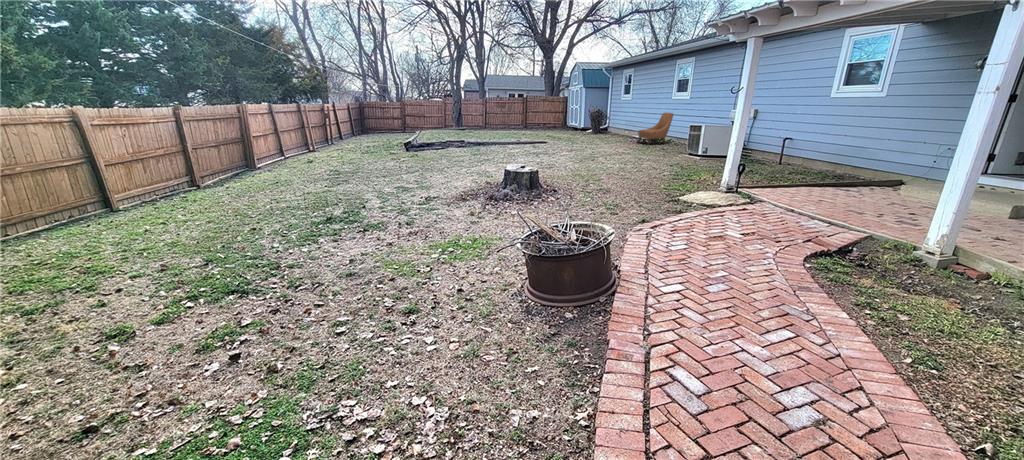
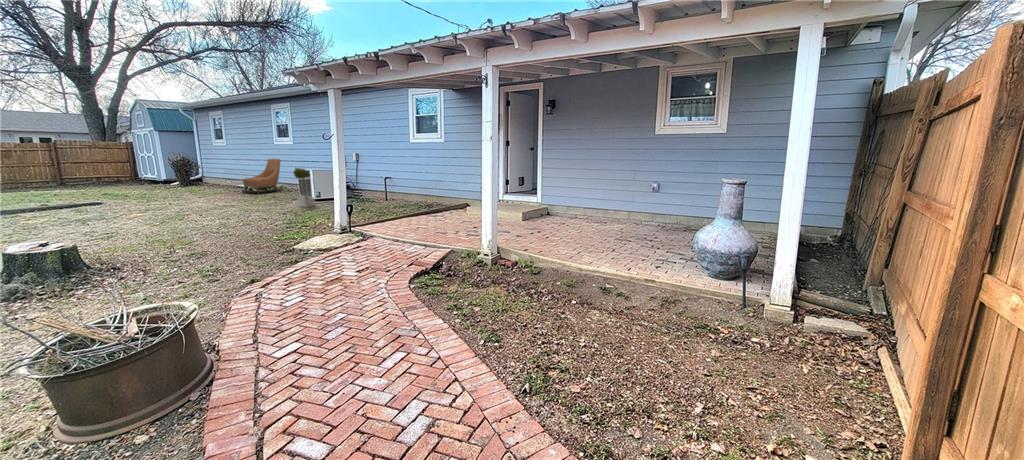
potted tree: none [684,122,702,161] -> present [293,168,315,207]

